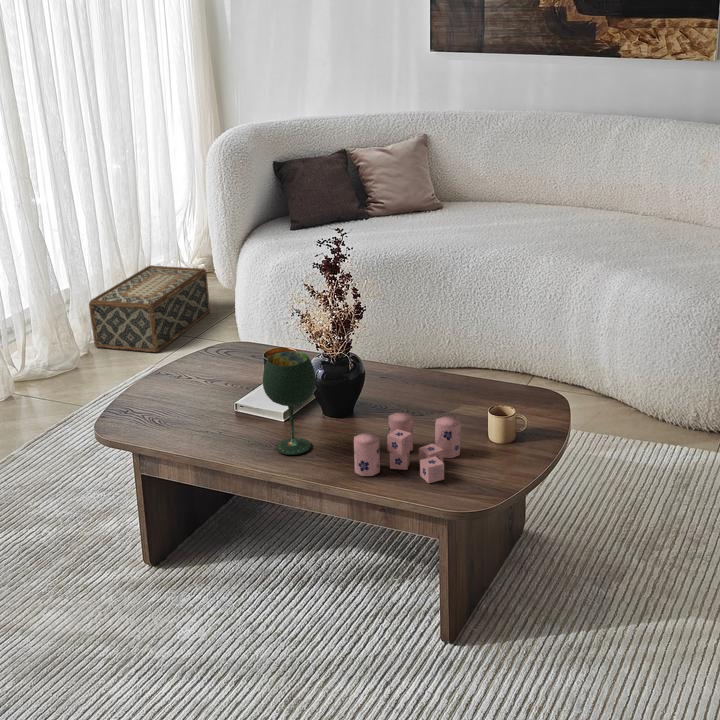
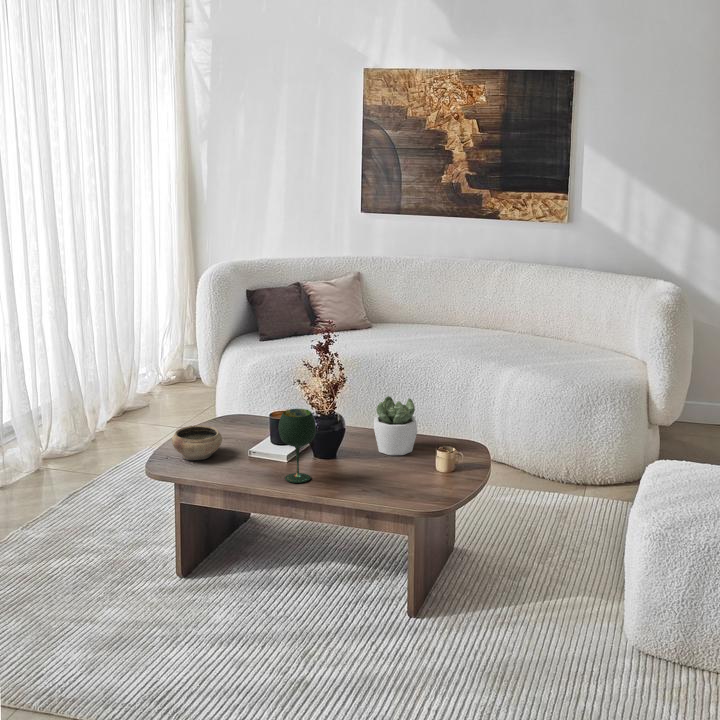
woven basket: present [89,266,210,352] -> none [96,371,187,437]
succulent plant: none [408,326,469,410] -> present [374,396,417,455]
ceramic bowl: none [133,364,201,414] -> present [172,425,222,461]
candle: present [354,413,461,483] -> none [346,452,417,497]

